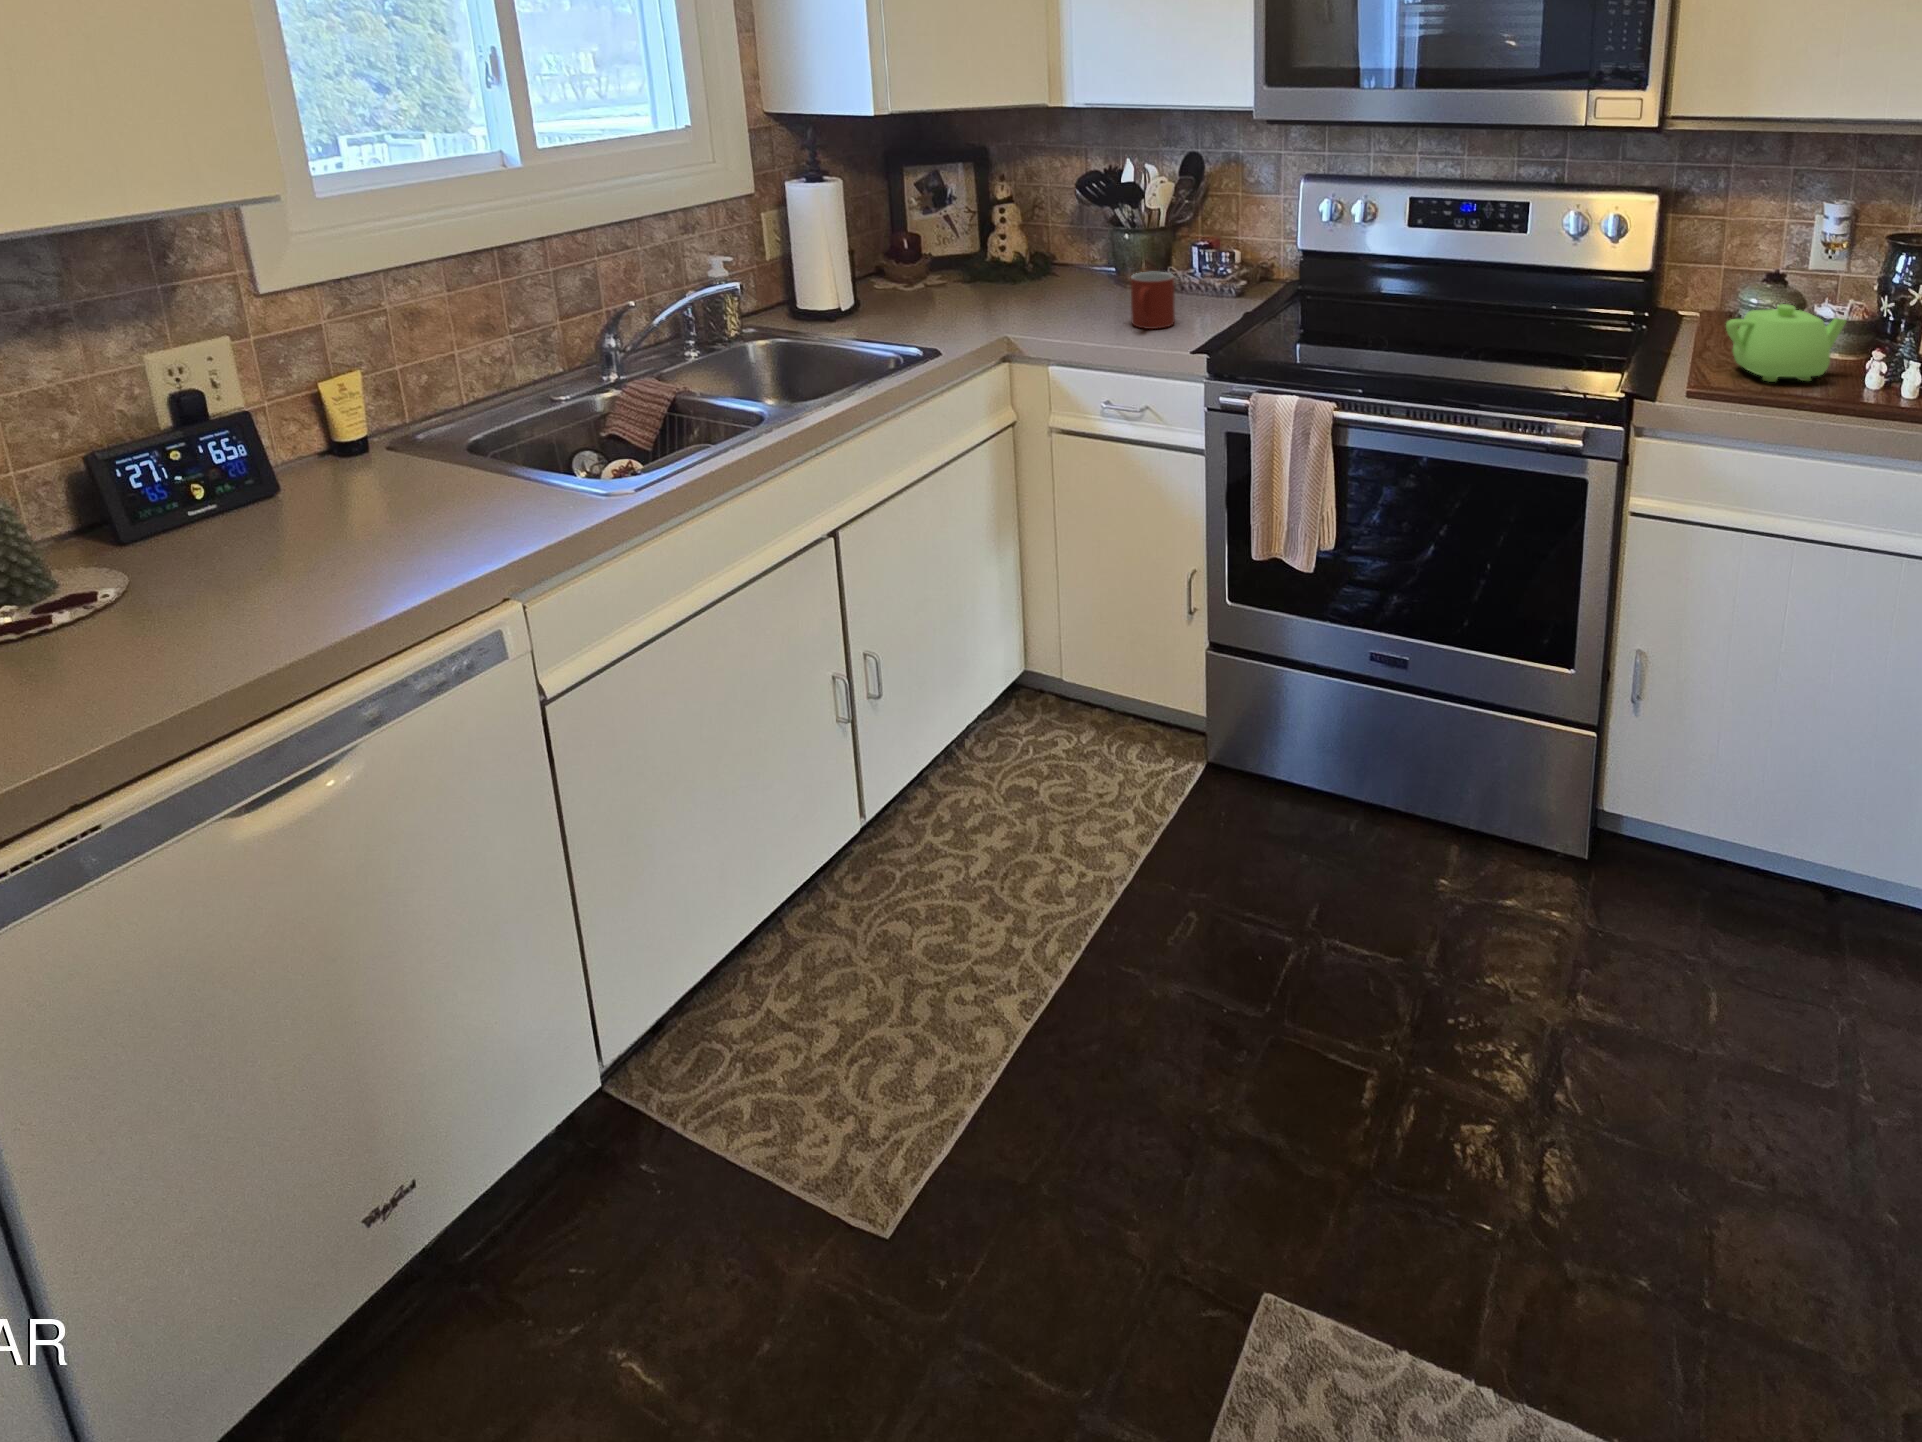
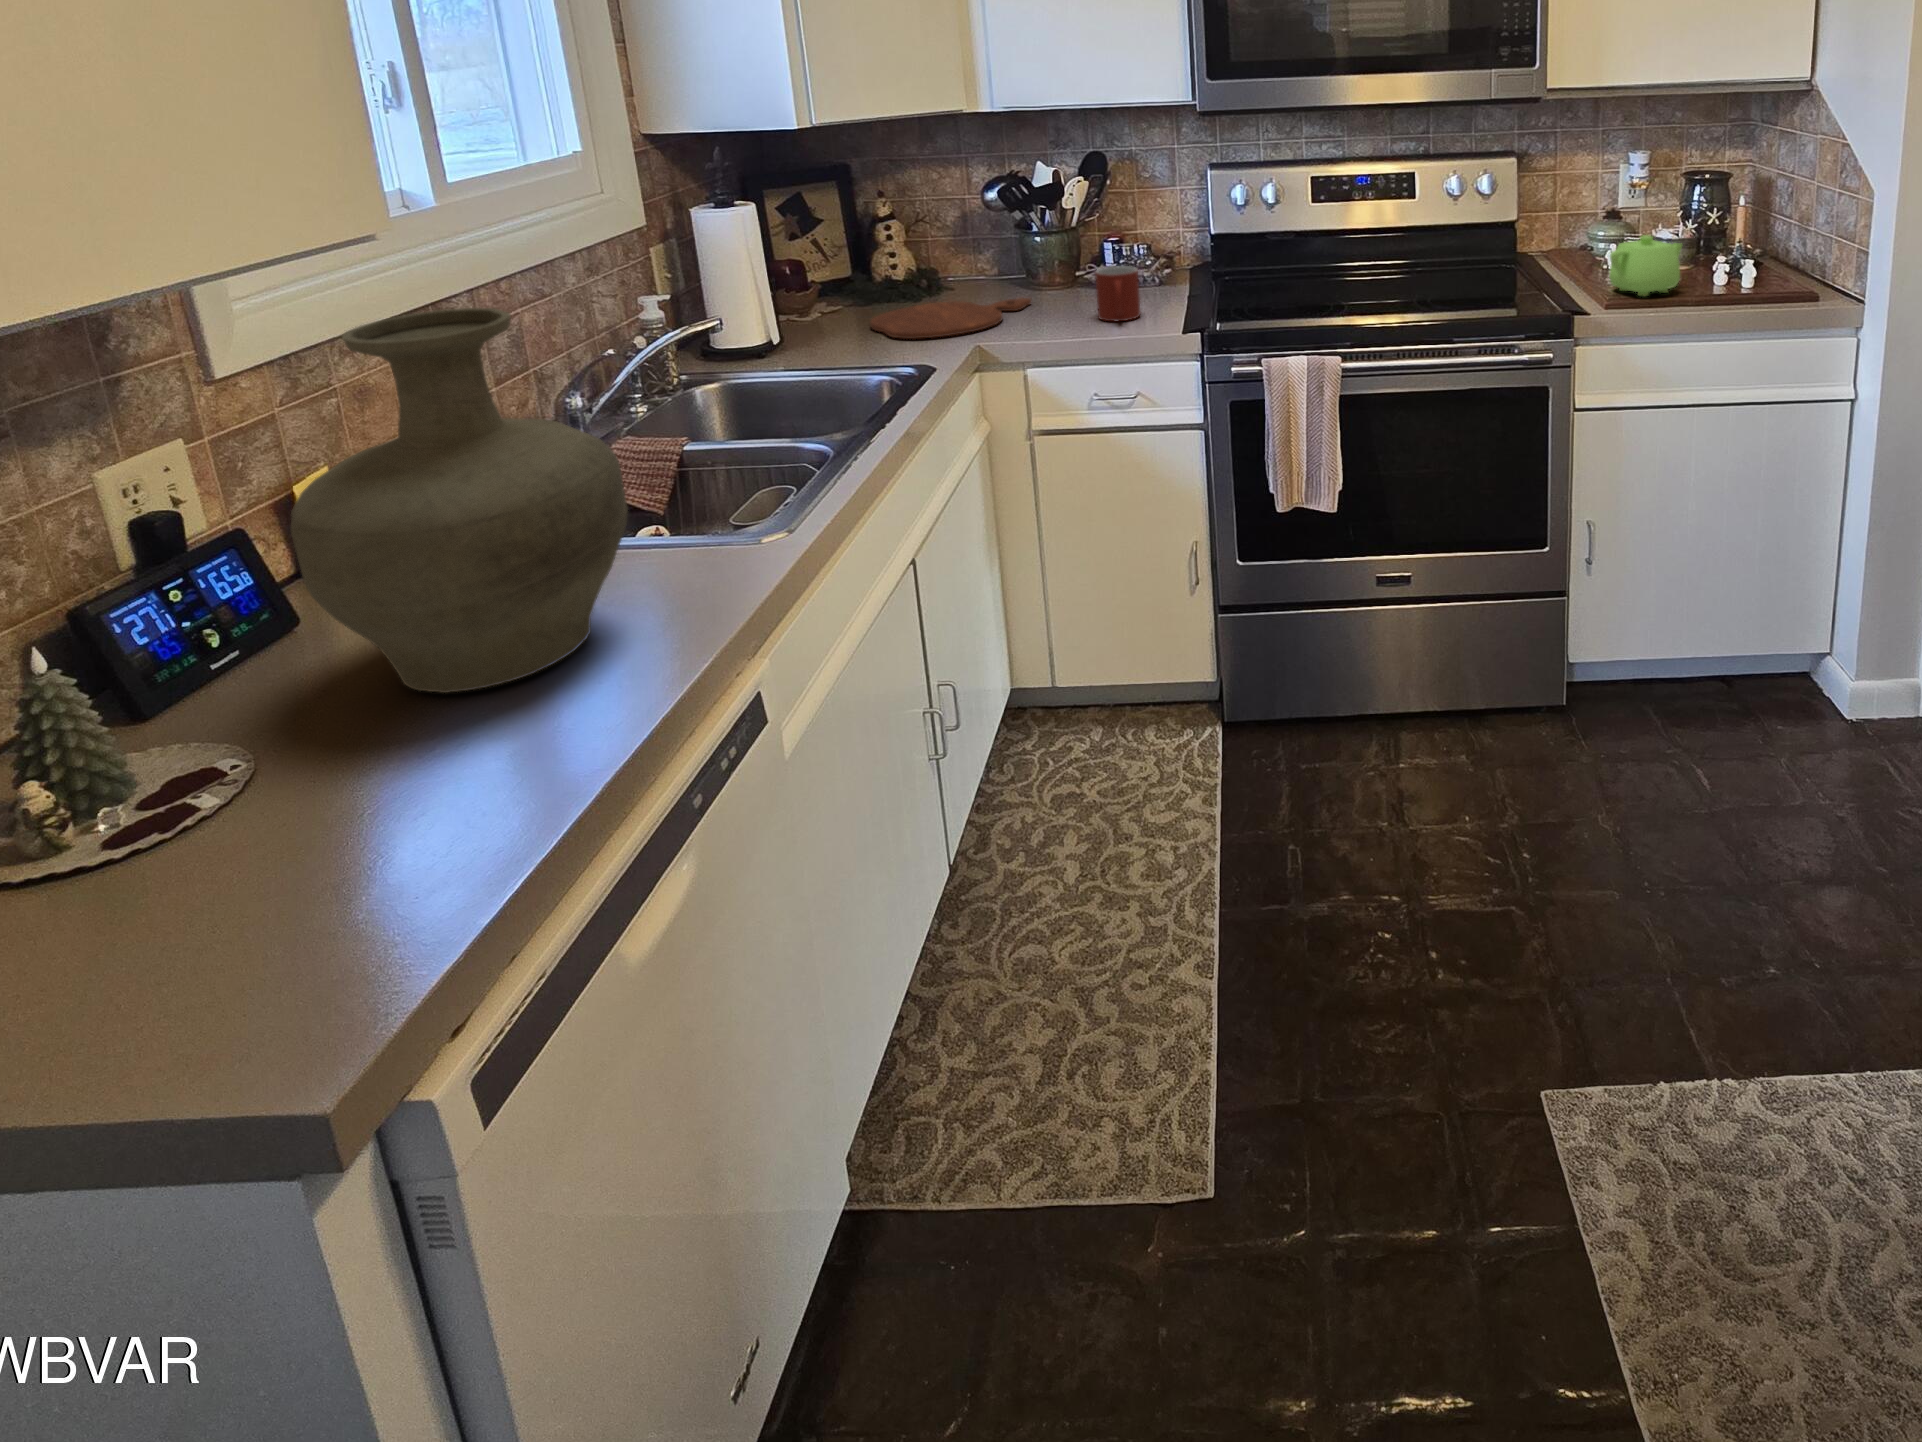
vase: none [168,265,439,573] -> present [291,308,628,693]
cutting board: none [936,288,1095,322] -> present [870,298,1031,339]

